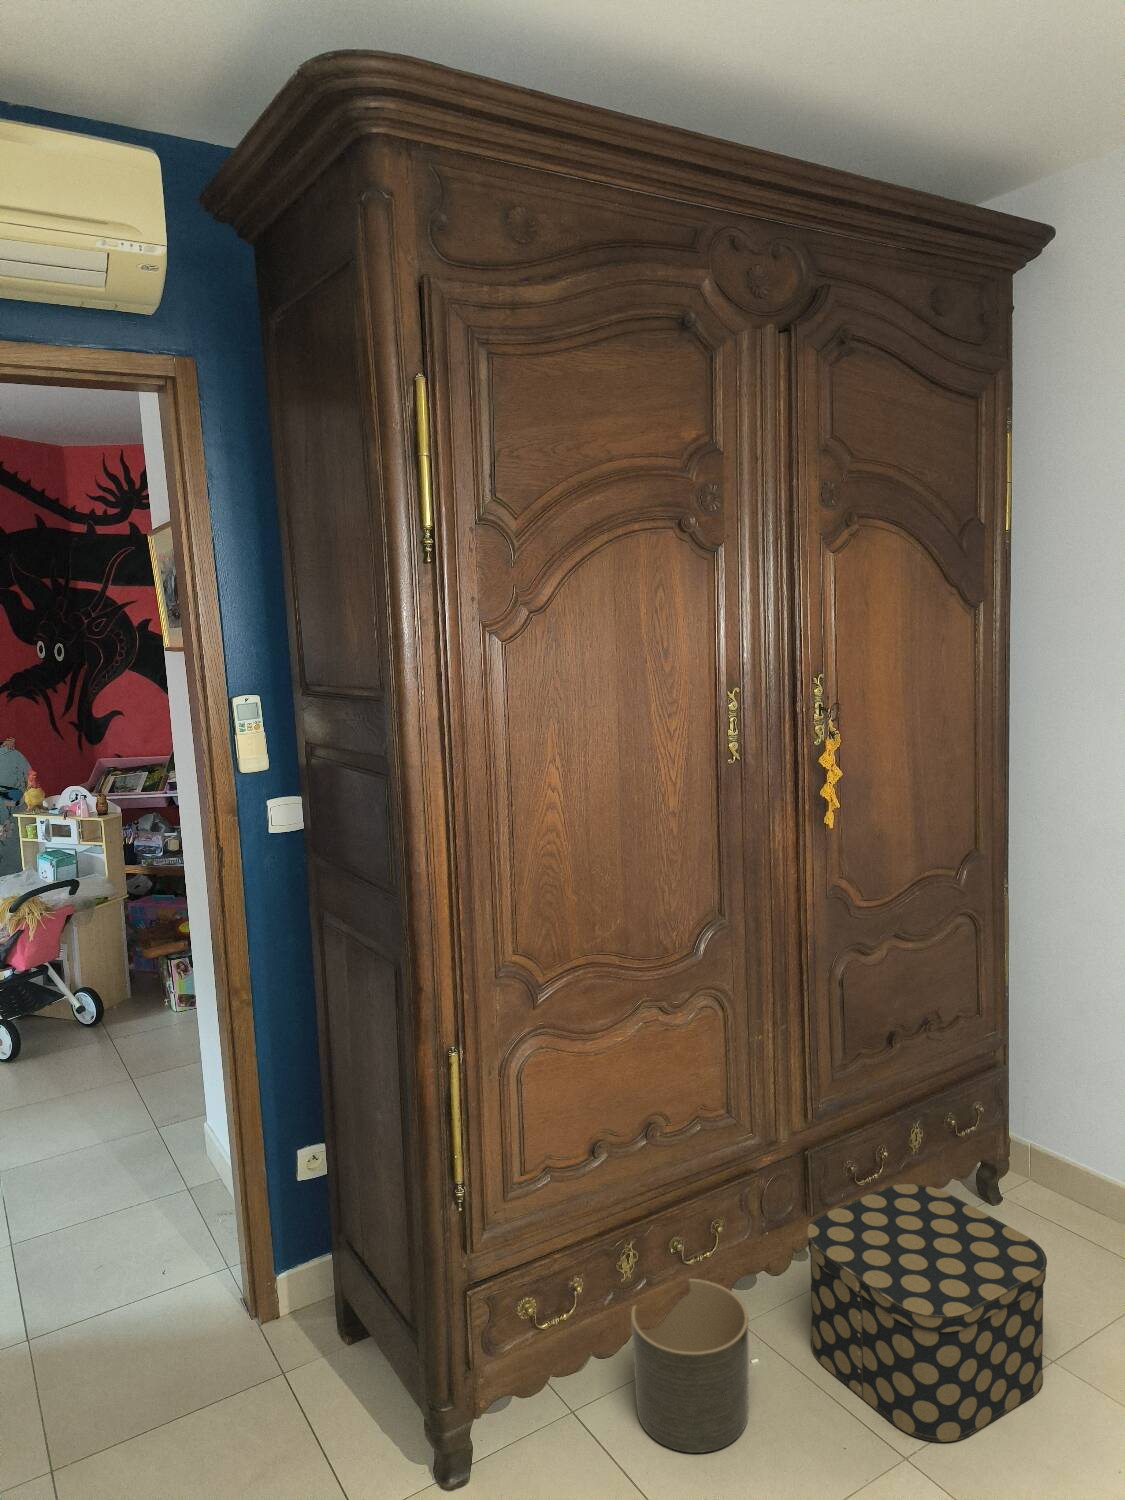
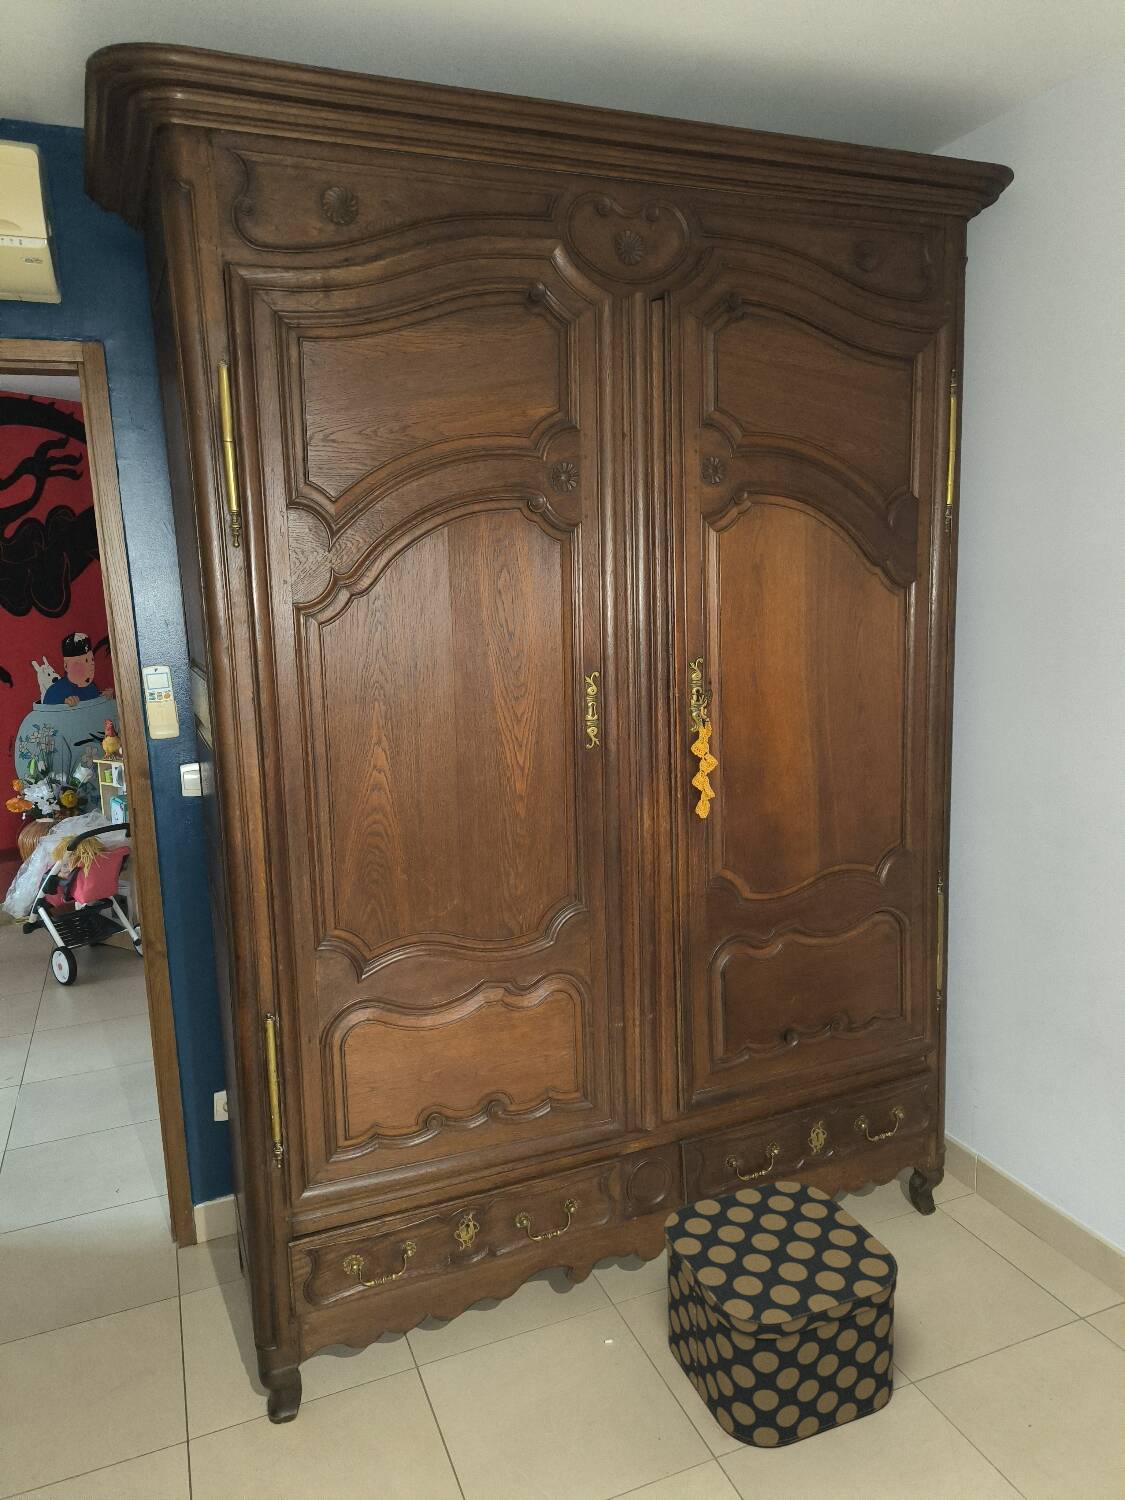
planter: present [631,1279,749,1453] -> none [466,1252,581,1423]

